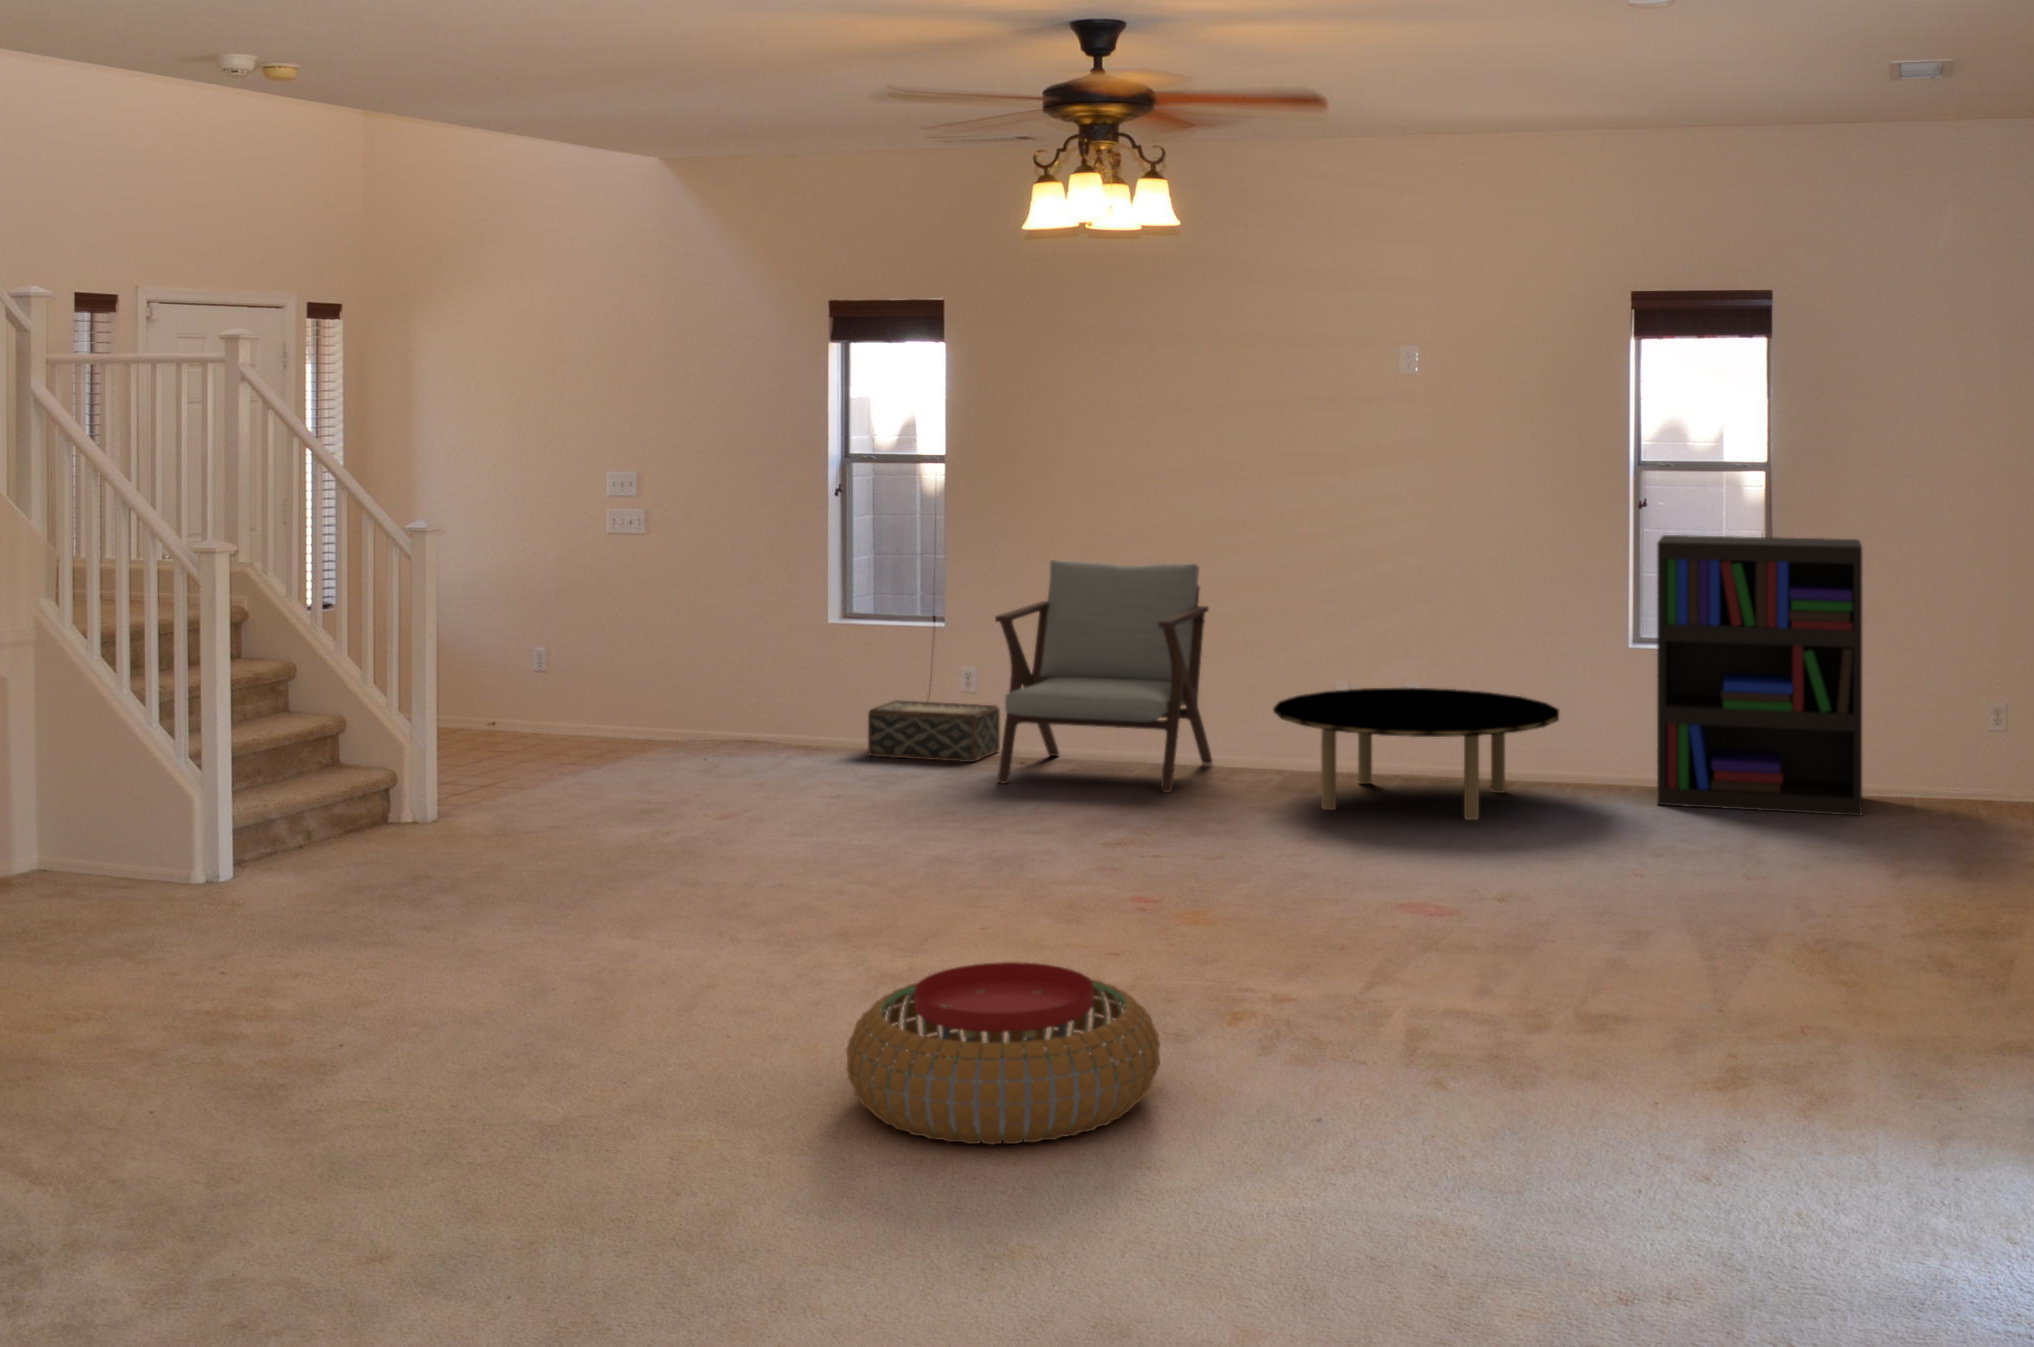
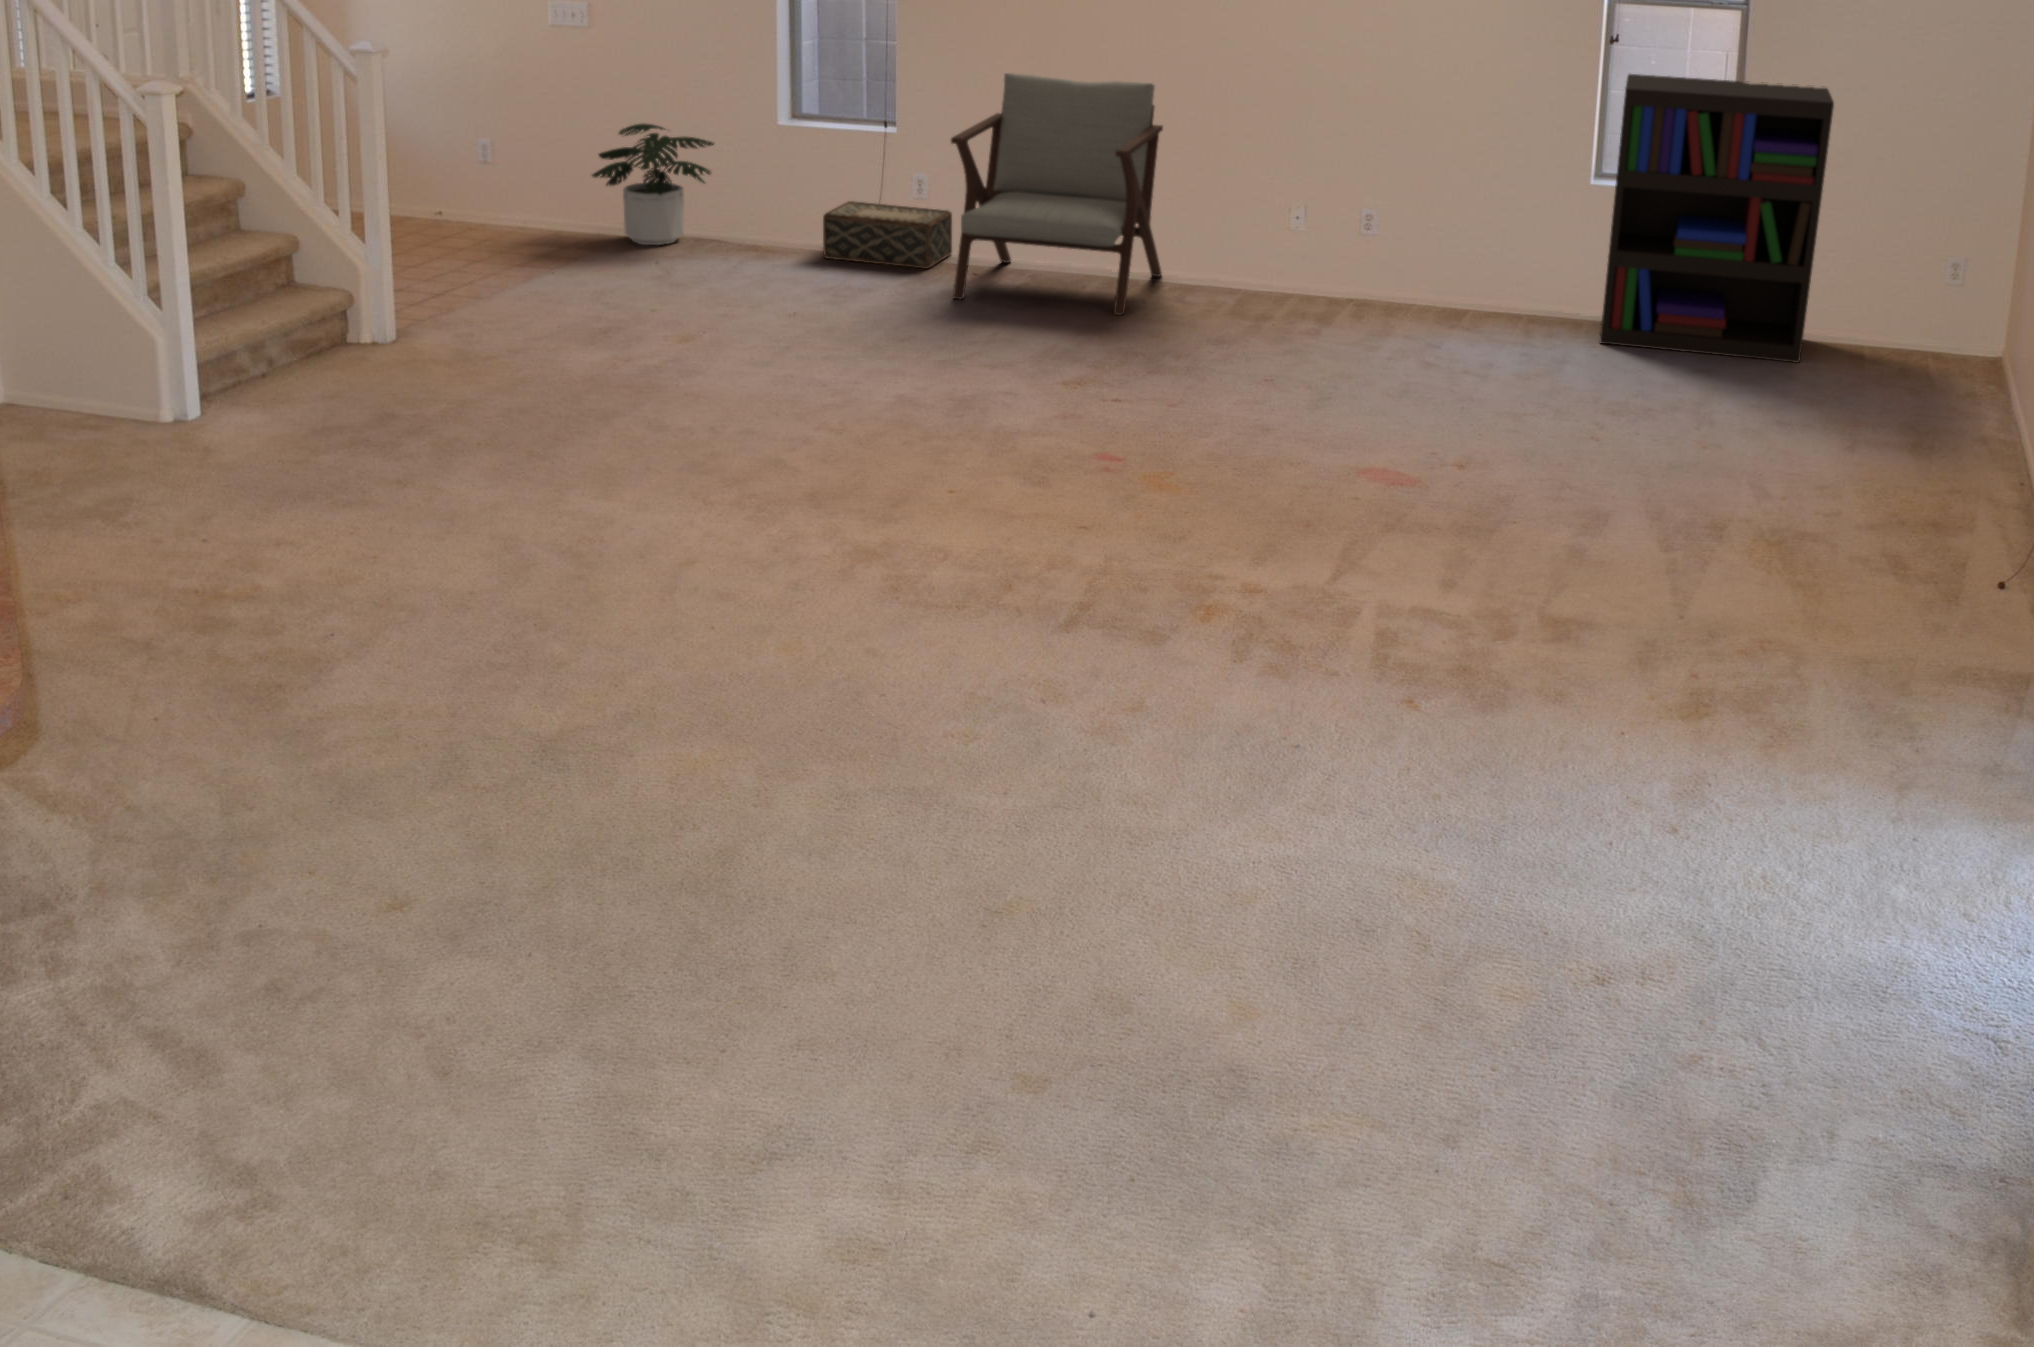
potted plant: none [636,629,762,749] -> present [592,124,714,245]
coffee table: present [1273,688,1559,820] -> none [1228,213,1512,361]
pouf: present [846,962,1160,1145] -> none [832,609,1145,813]

